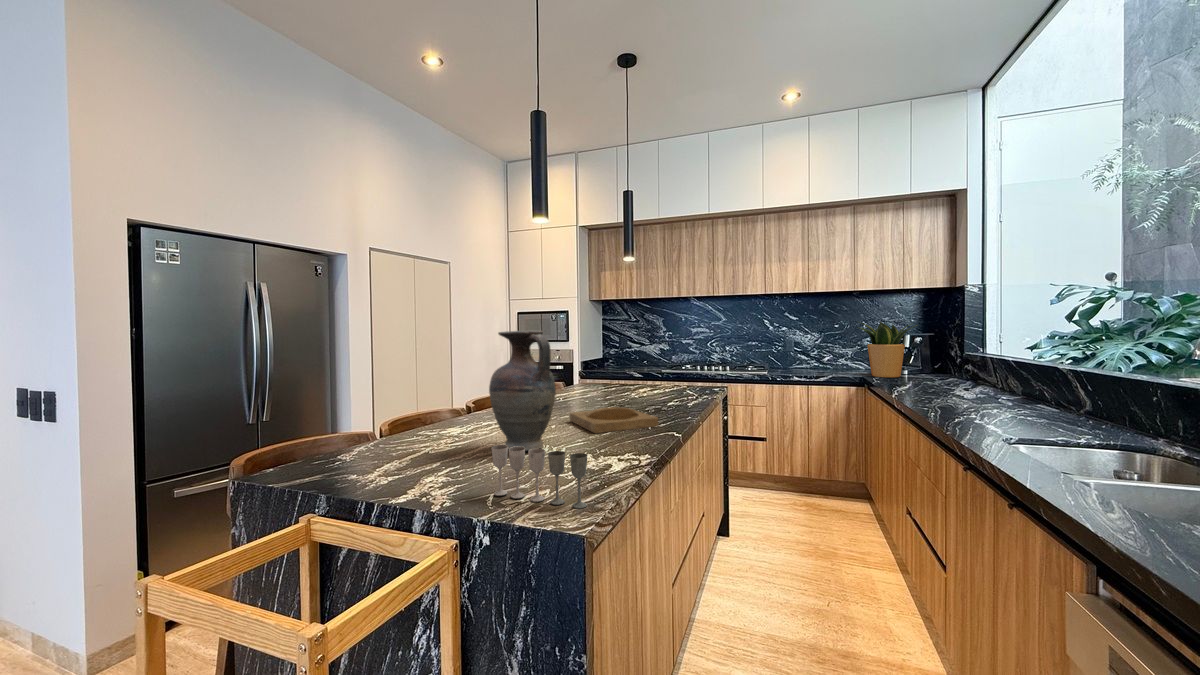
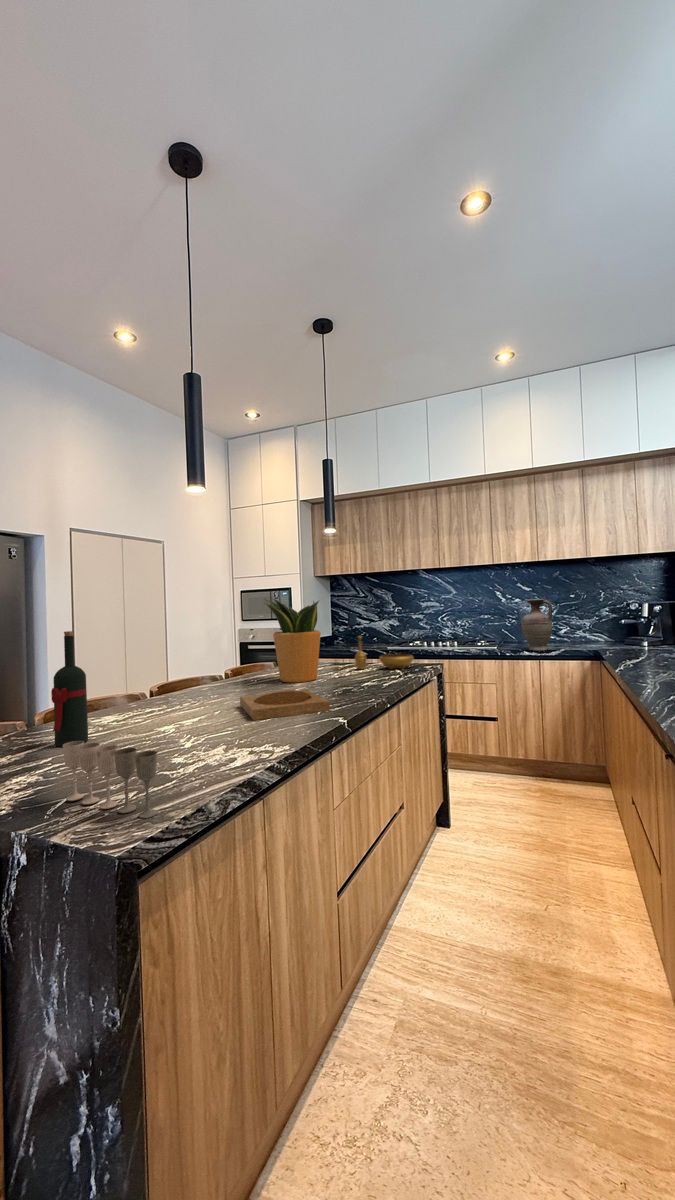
potted plant: present [859,322,917,378] -> present [264,599,321,683]
vase: present [489,331,556,451] -> present [521,599,553,650]
wine bottle: none [427,349,455,454] -> present [51,631,88,747]
decorative bowl: none [648,358,703,390] -> present [355,635,414,669]

